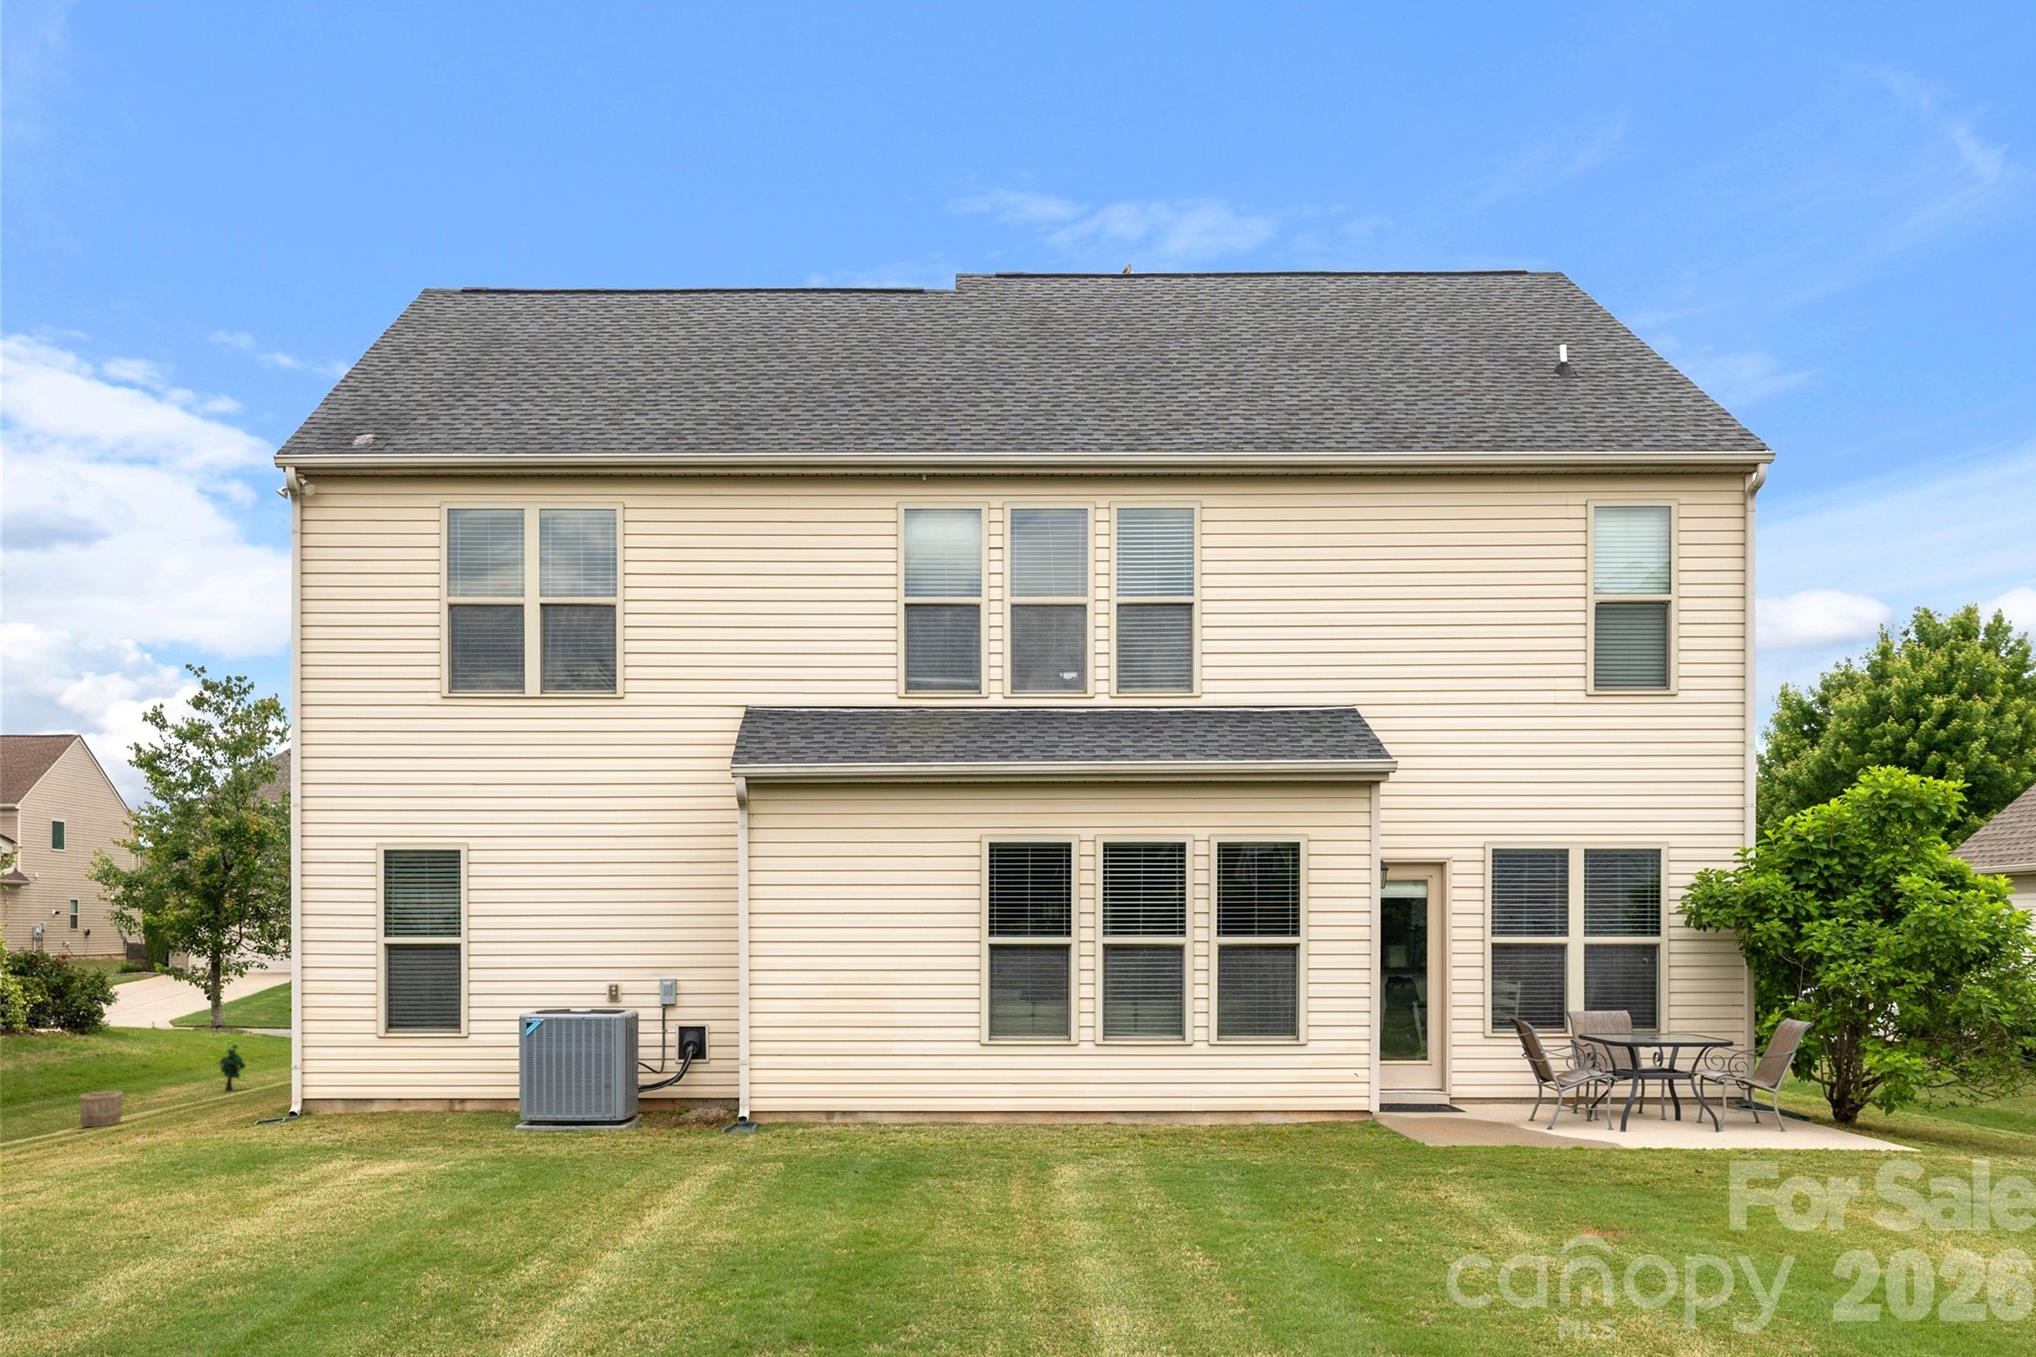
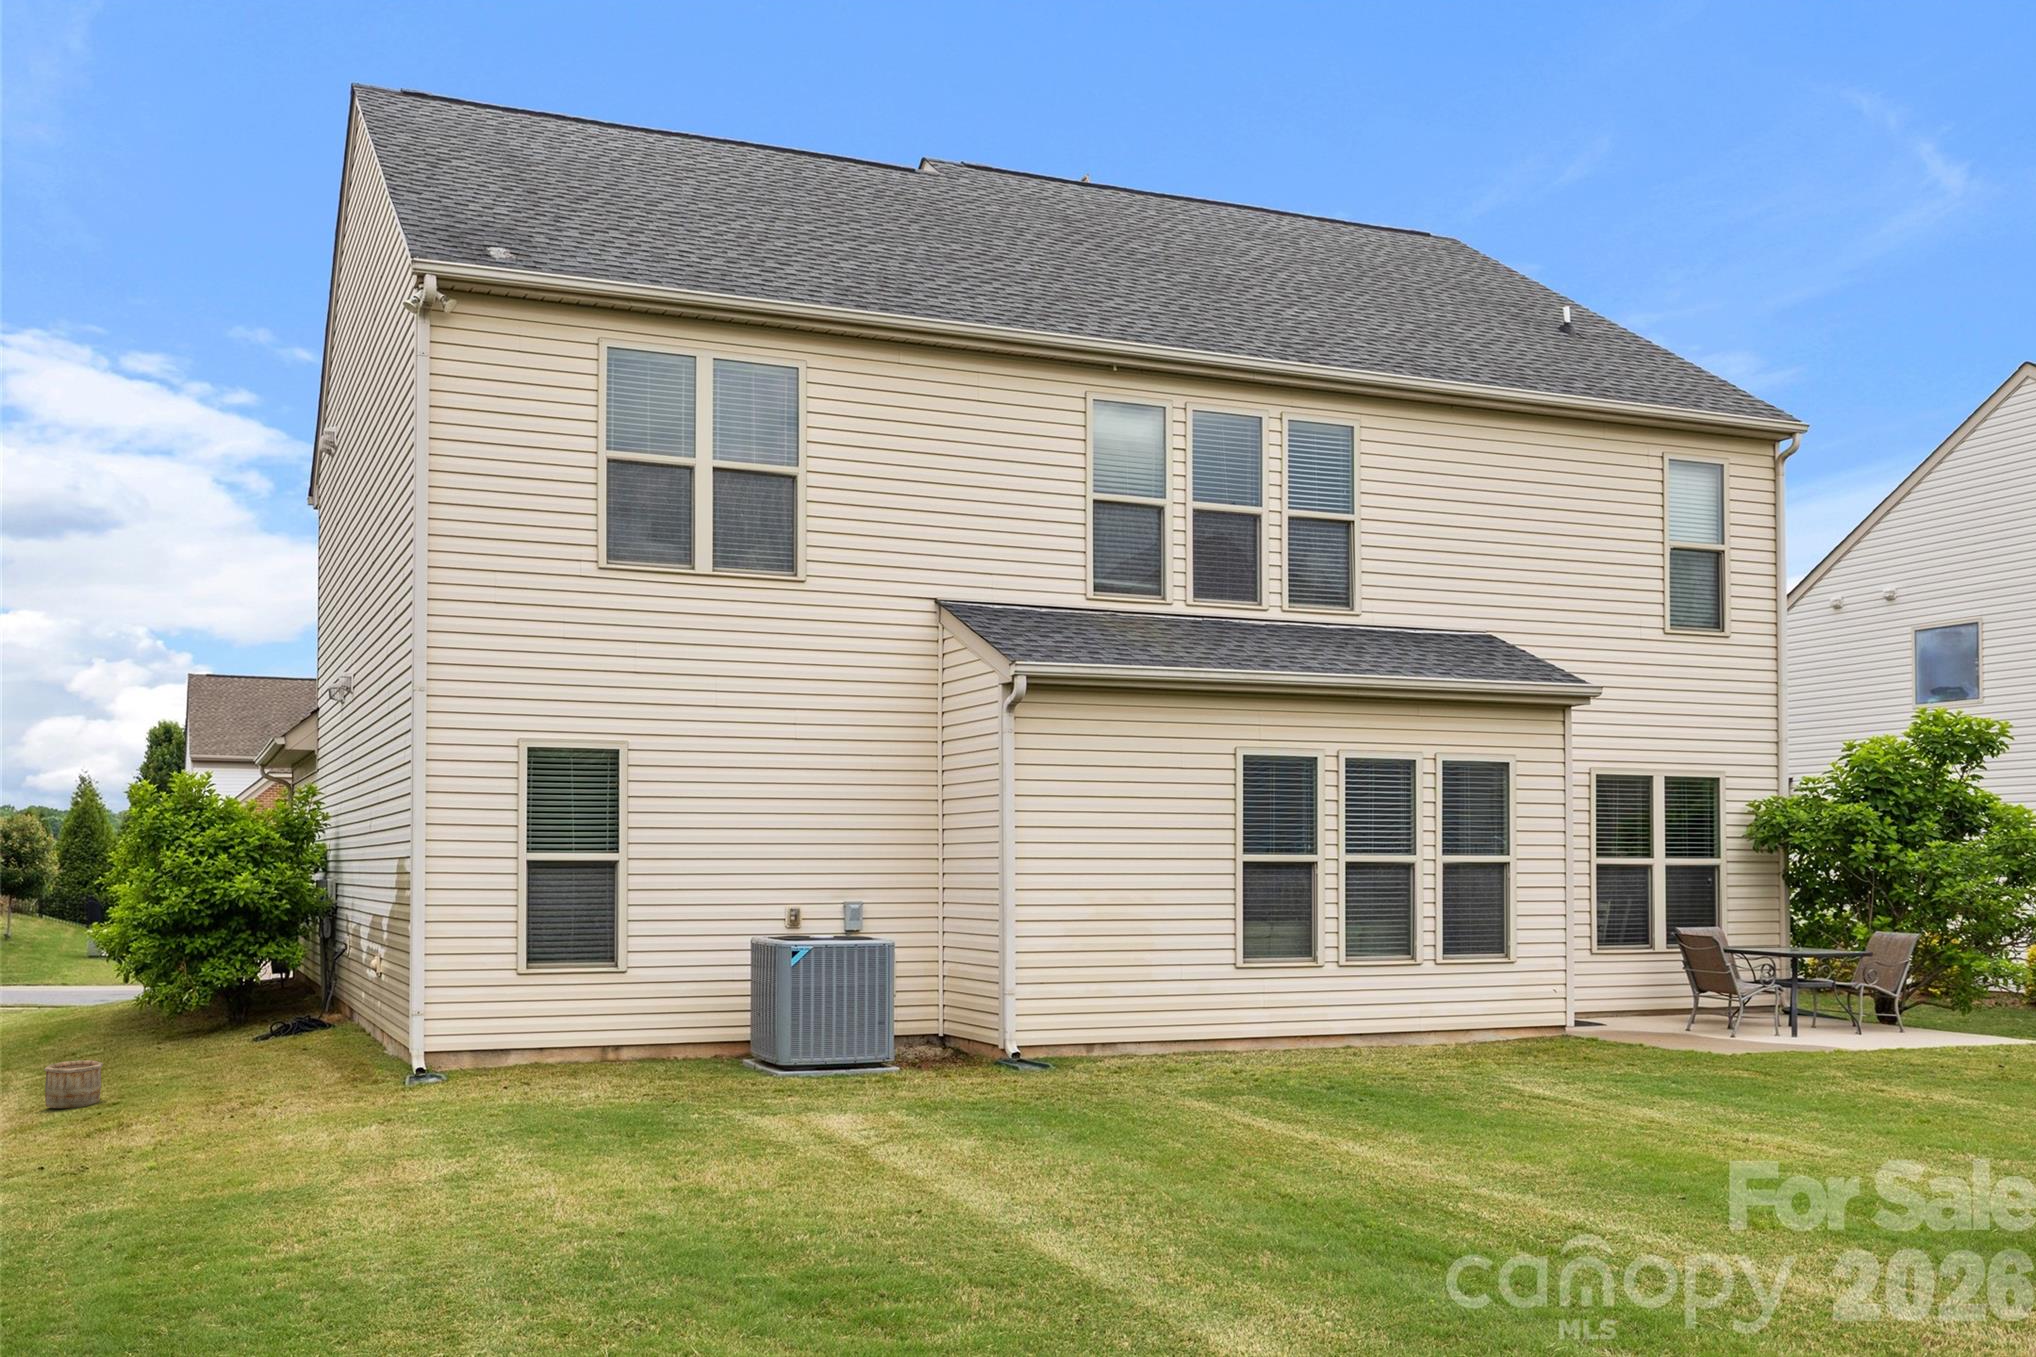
decorative plant: present [220,1045,245,1092] -> none [47,1000,88,1062]

